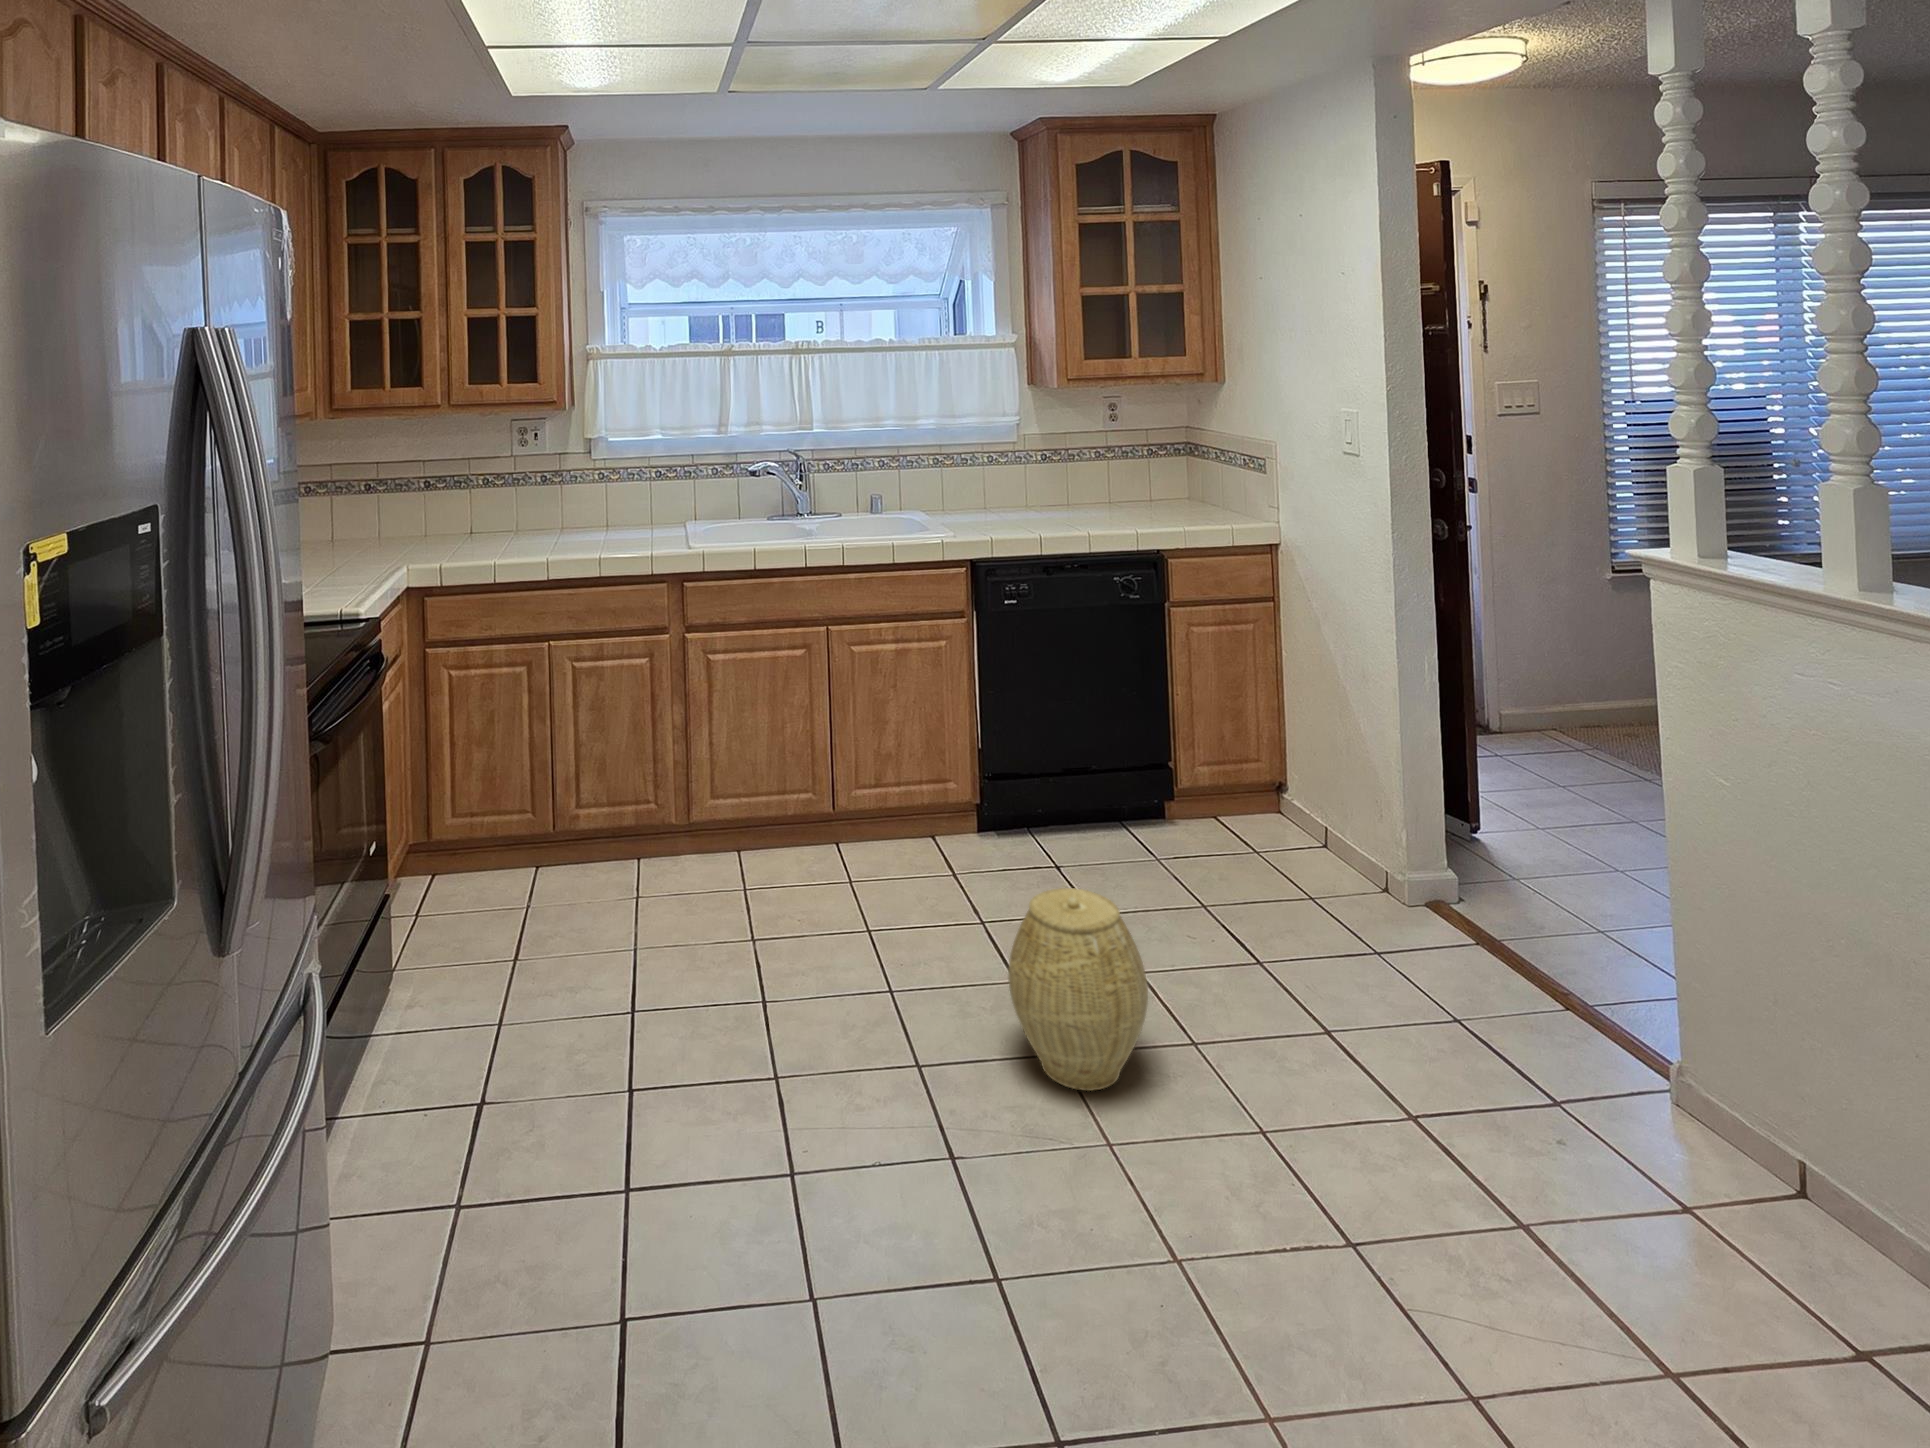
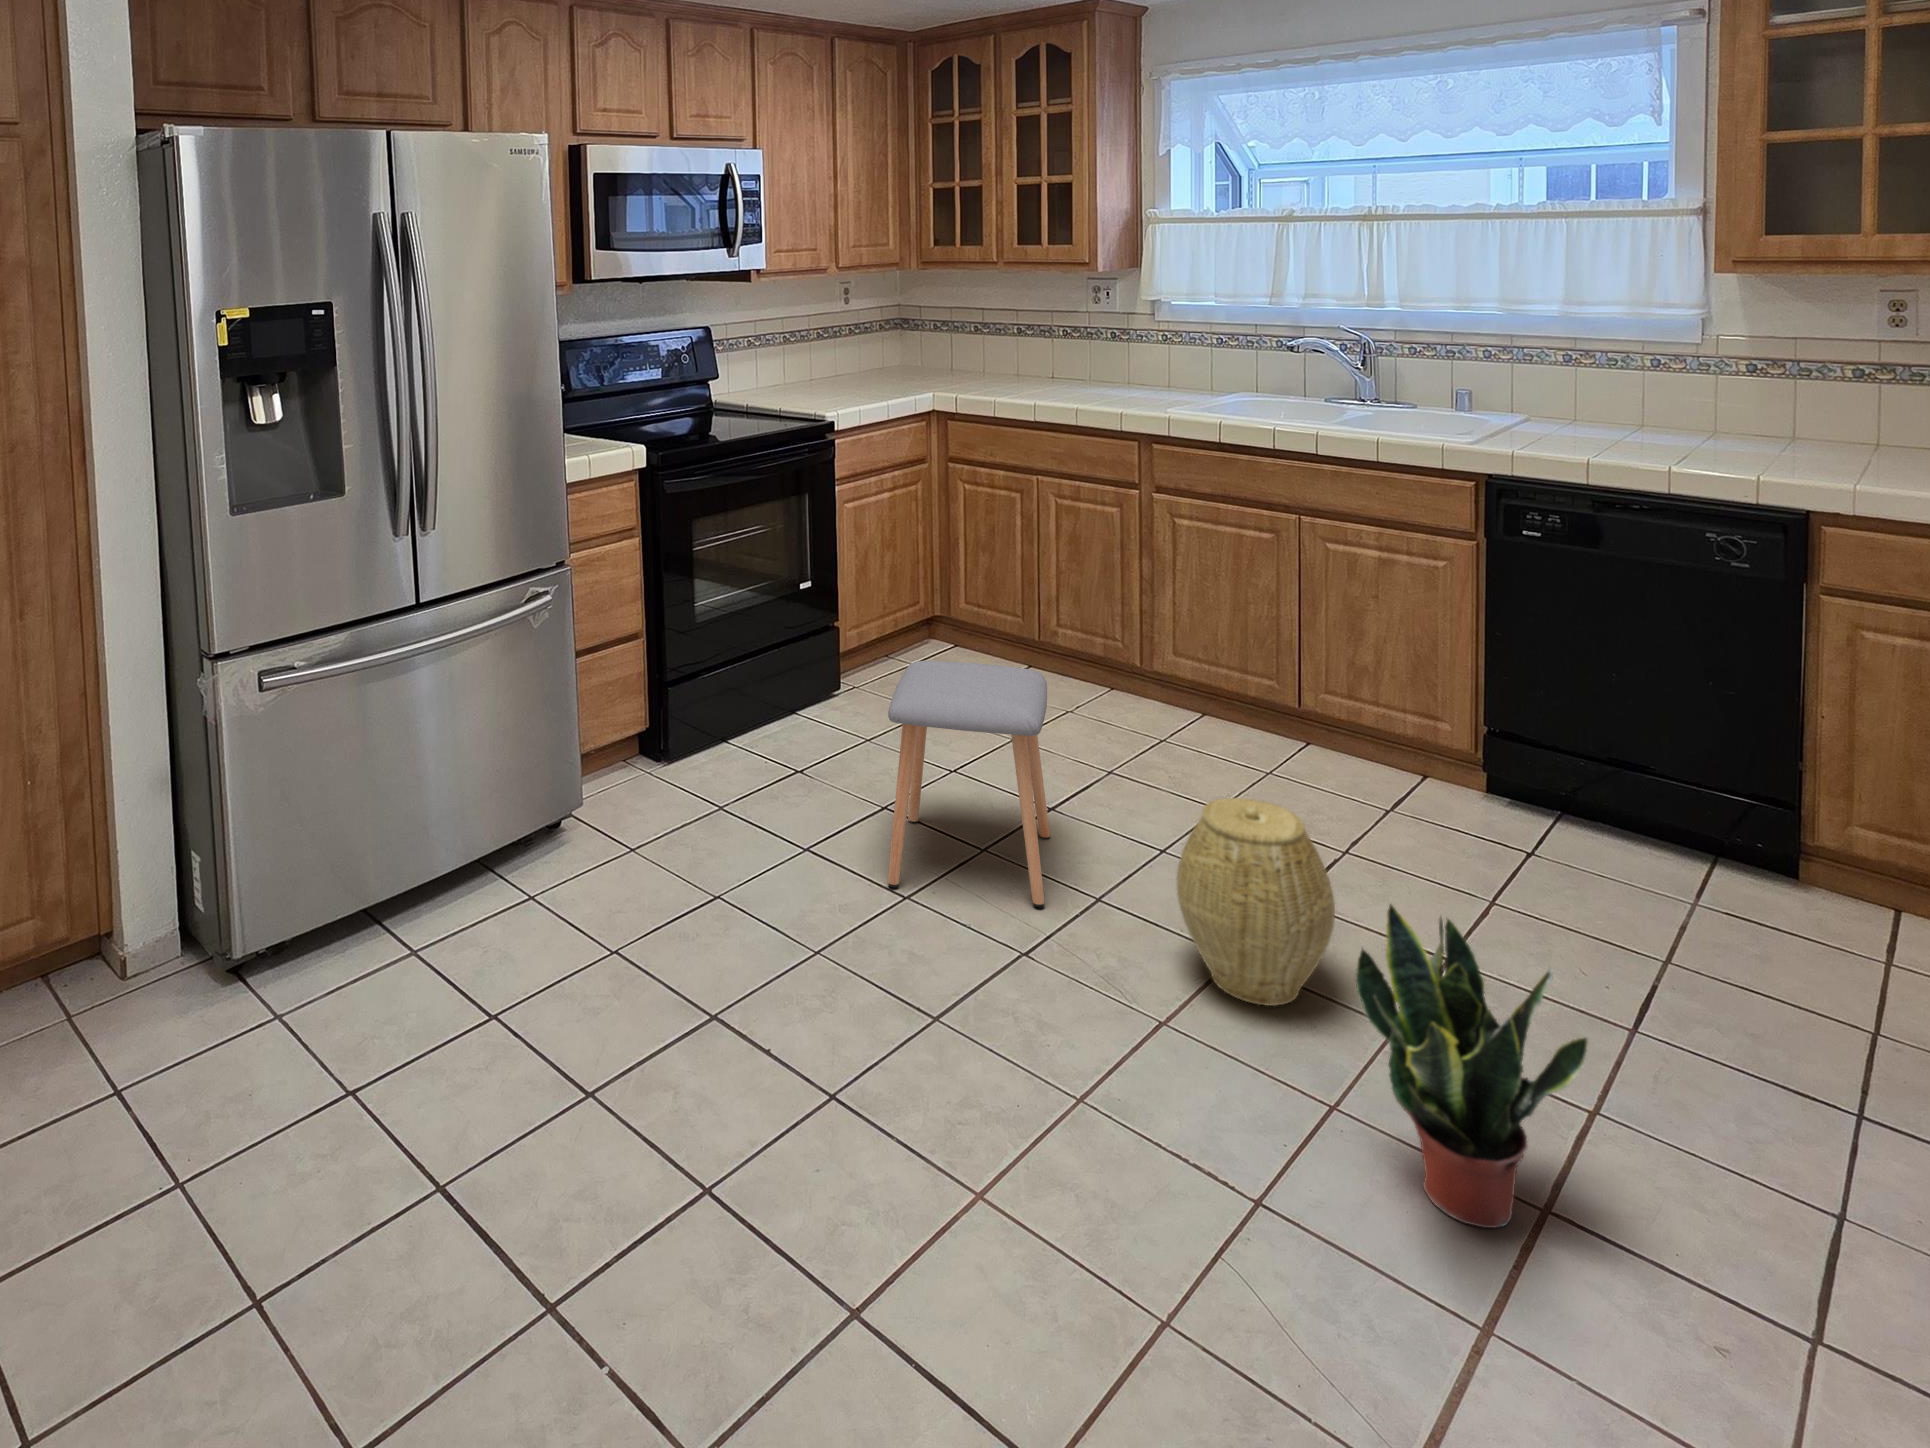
stool: none [654,837,880,1159] -> present [888,661,1050,907]
potted plant: none [1292,925,1438,1182] -> present [1355,904,1588,1228]

